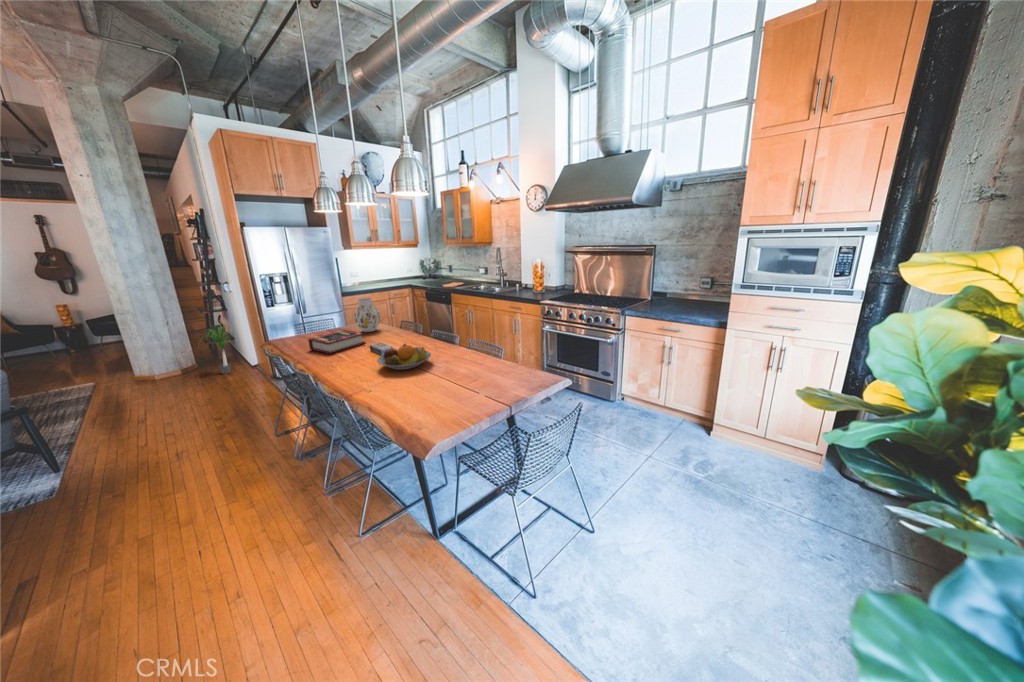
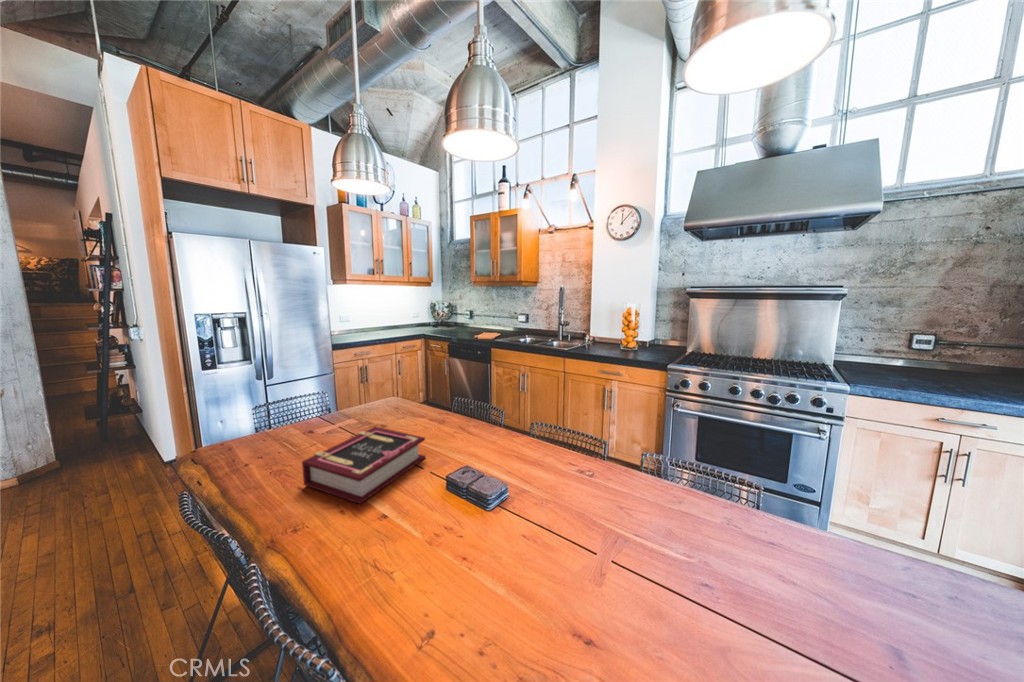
vase: present [354,299,380,332] -> none [385,361,432,424]
potted plant: present [208,327,230,374] -> none [61,387,154,481]
fruit bowl: present [377,344,431,370] -> none [534,487,684,601]

